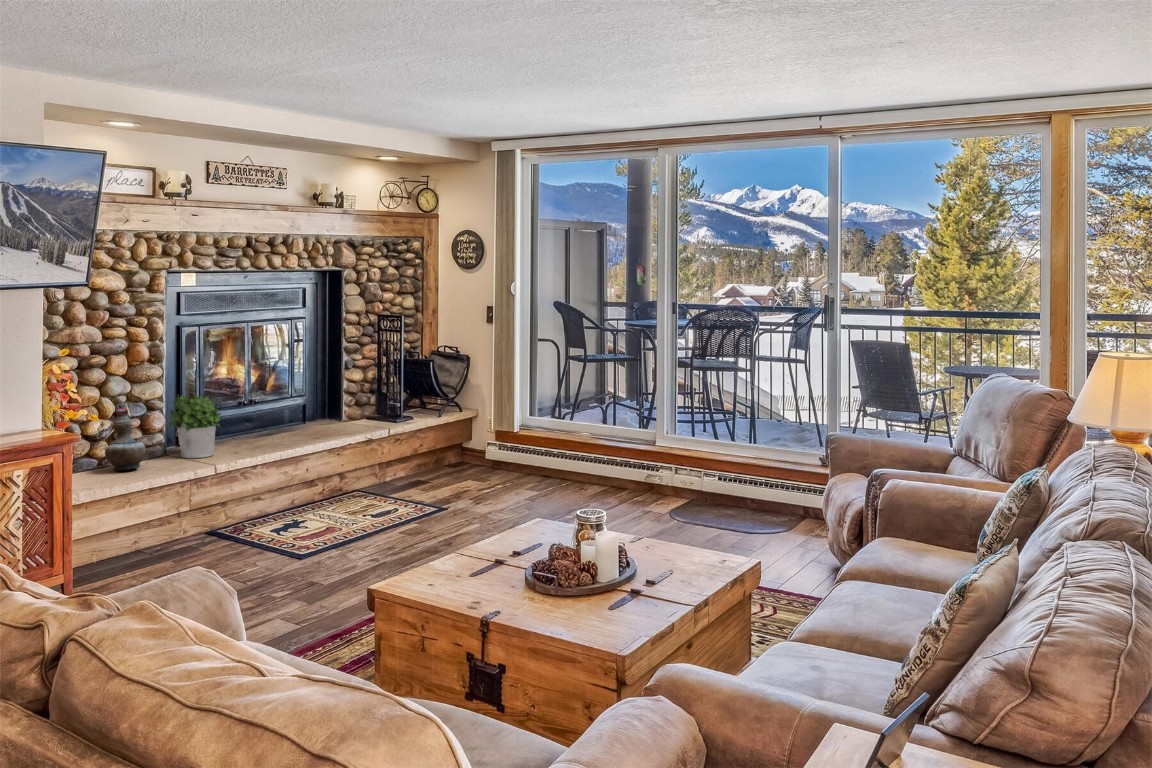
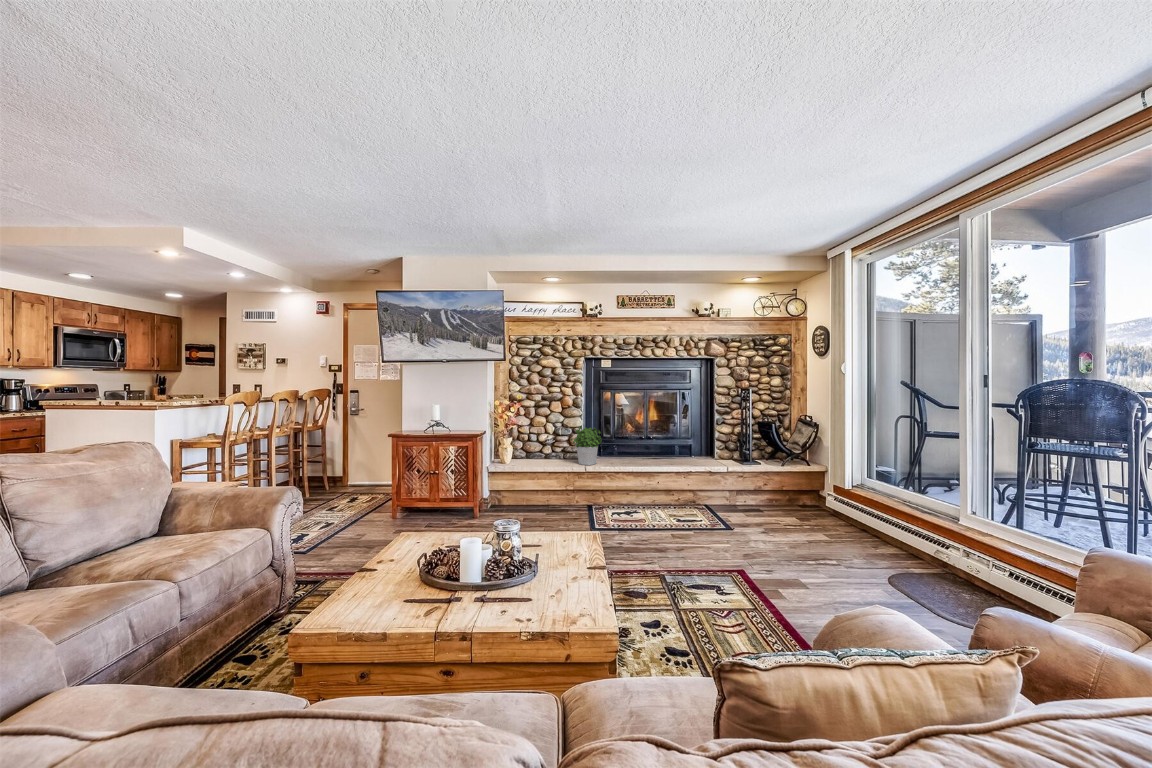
decorative vase: present [105,403,145,471] -> none [531,427,551,464]

